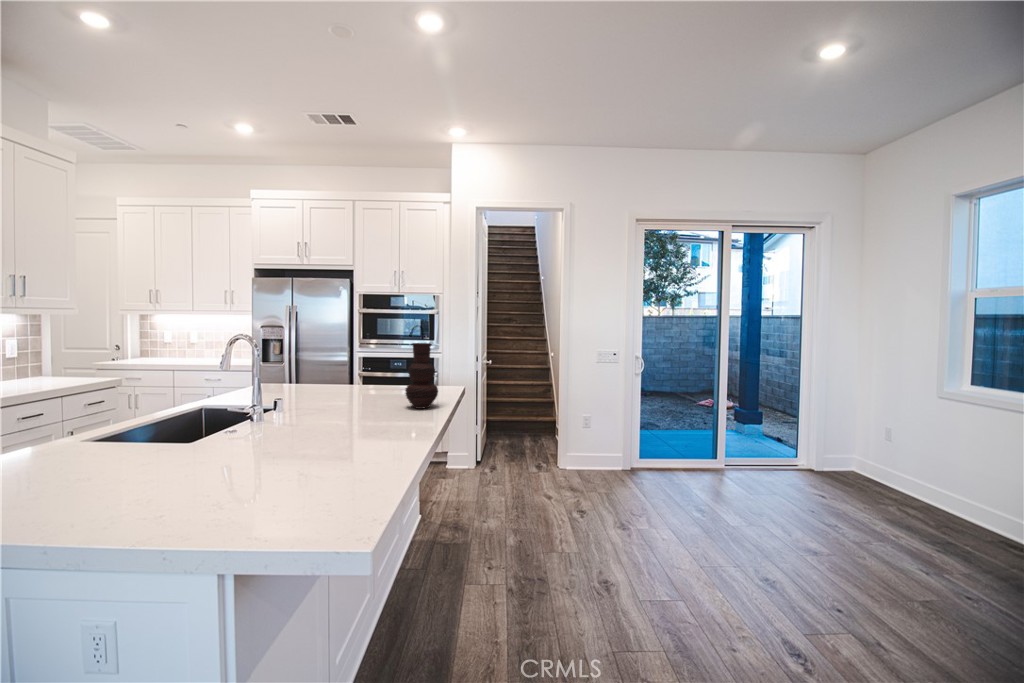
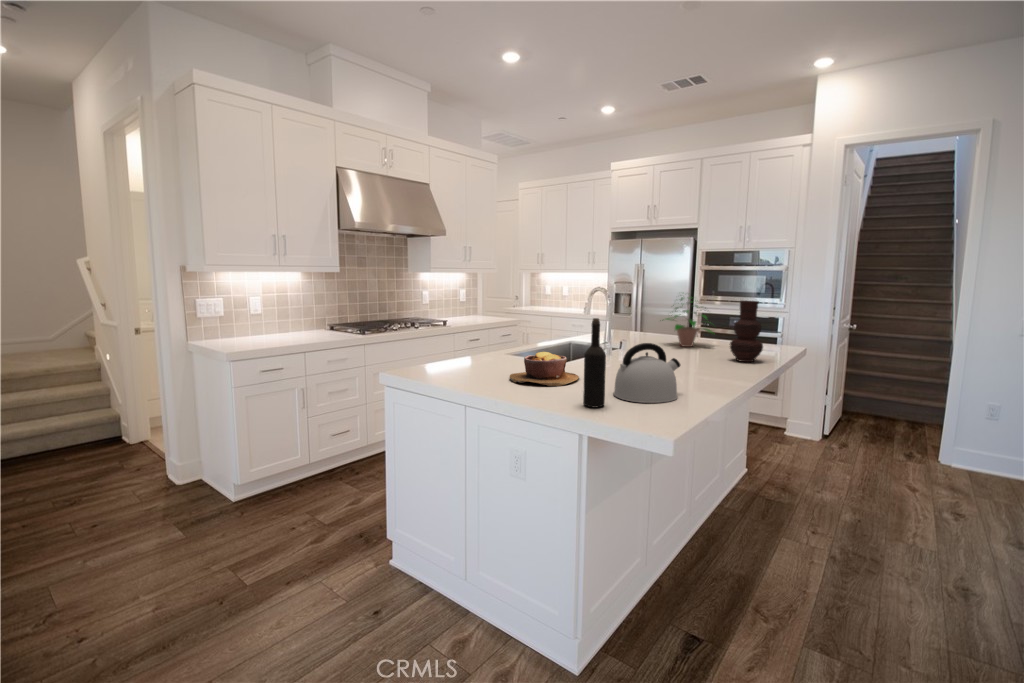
potted plant: none [321,335,387,397] -> present [666,297,712,347]
wine bottle: none [215,376,256,521] -> present [583,318,606,407]
kettle: none [269,404,363,493] -> present [614,343,680,403]
bowl: none [65,432,211,497] -> present [510,352,579,386]

